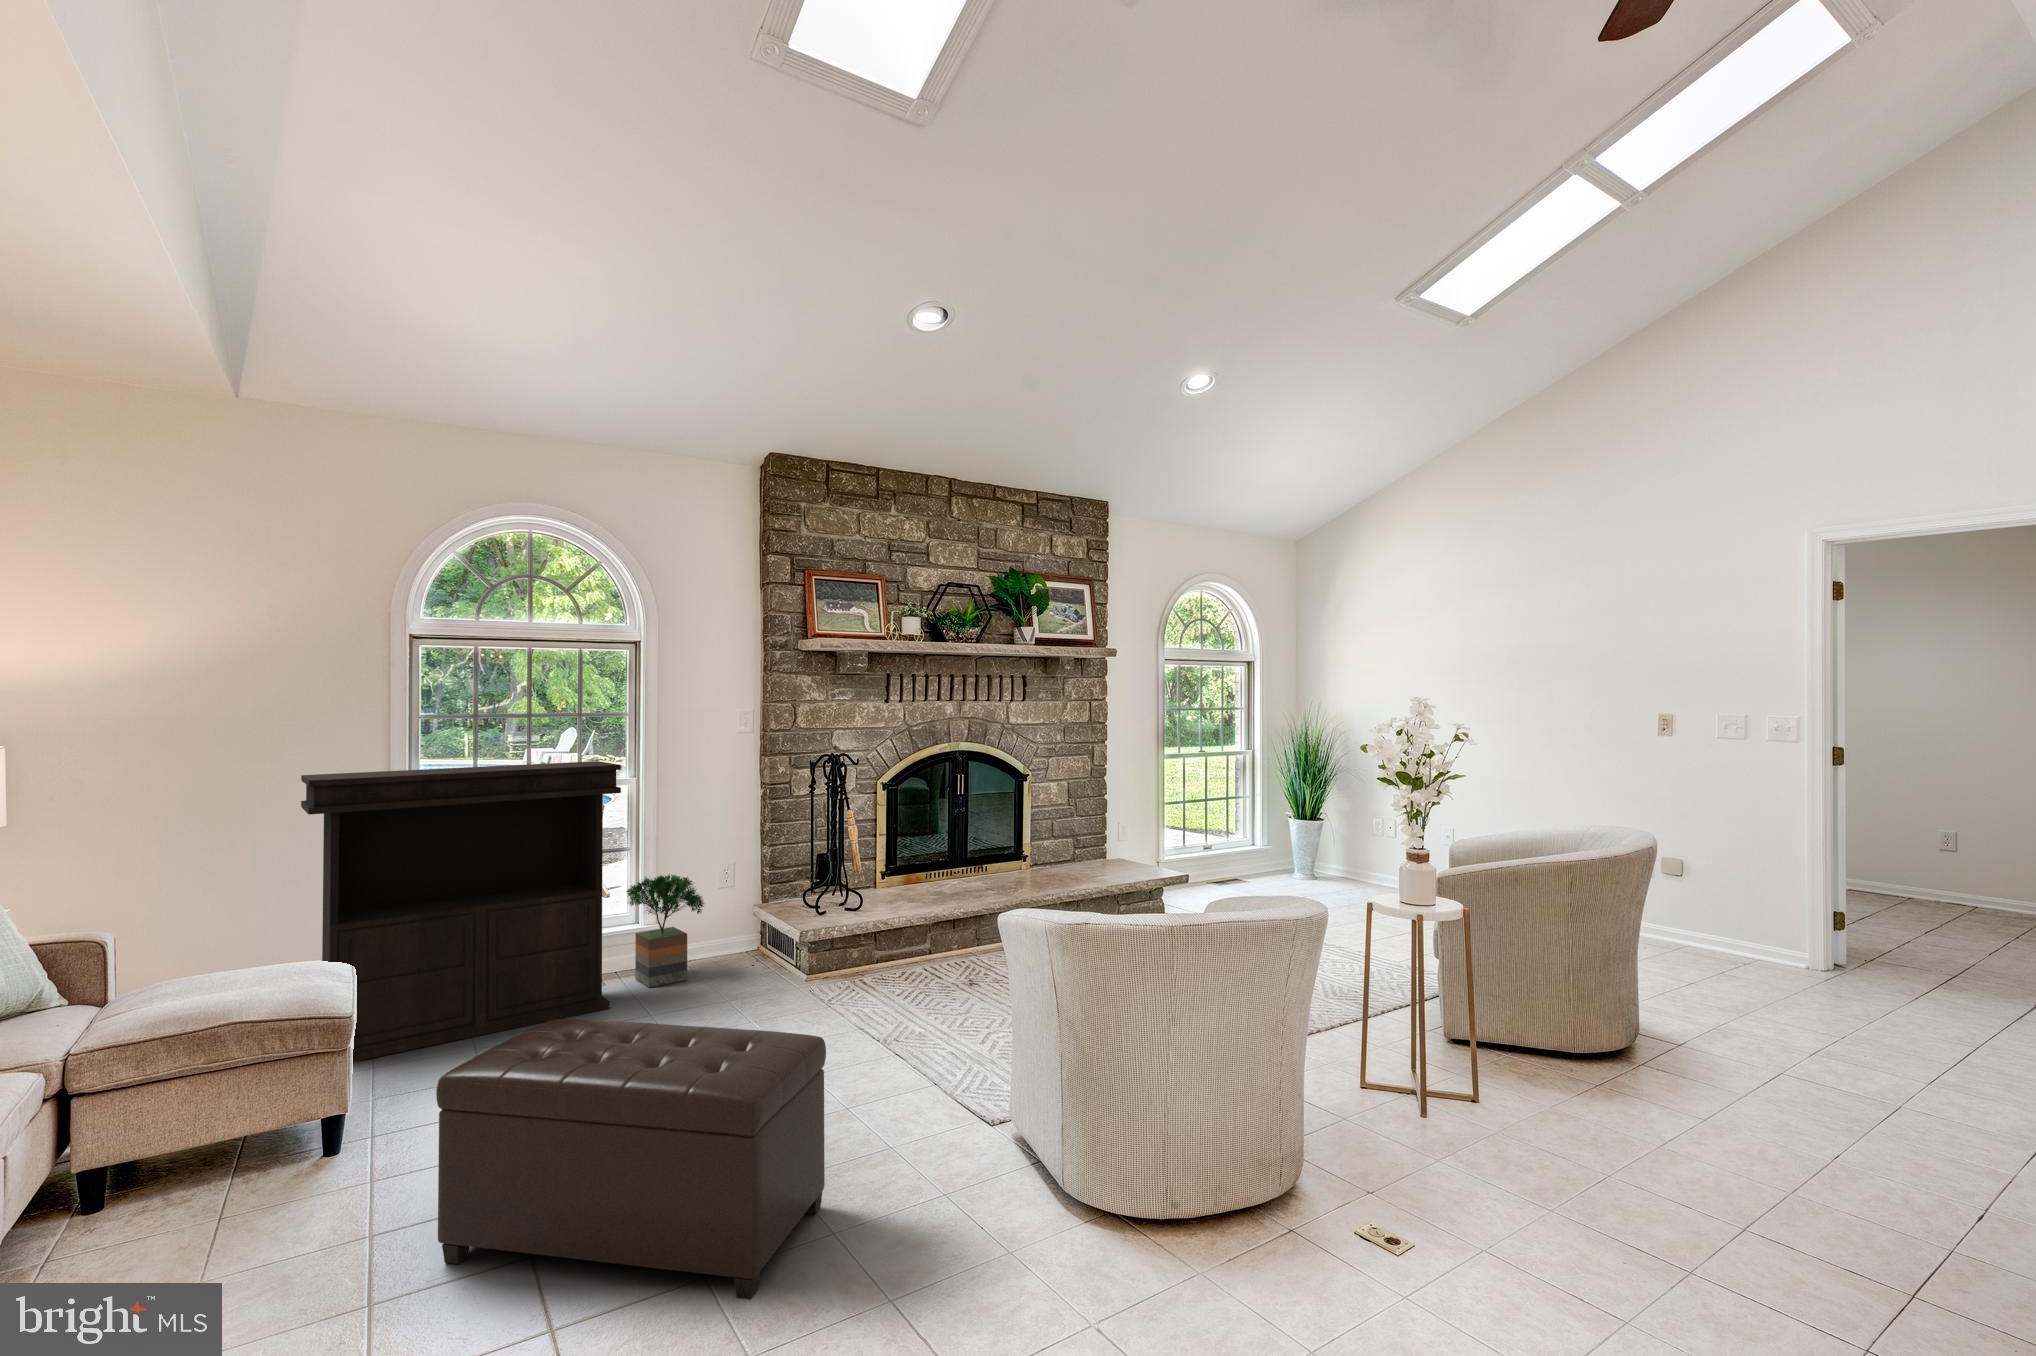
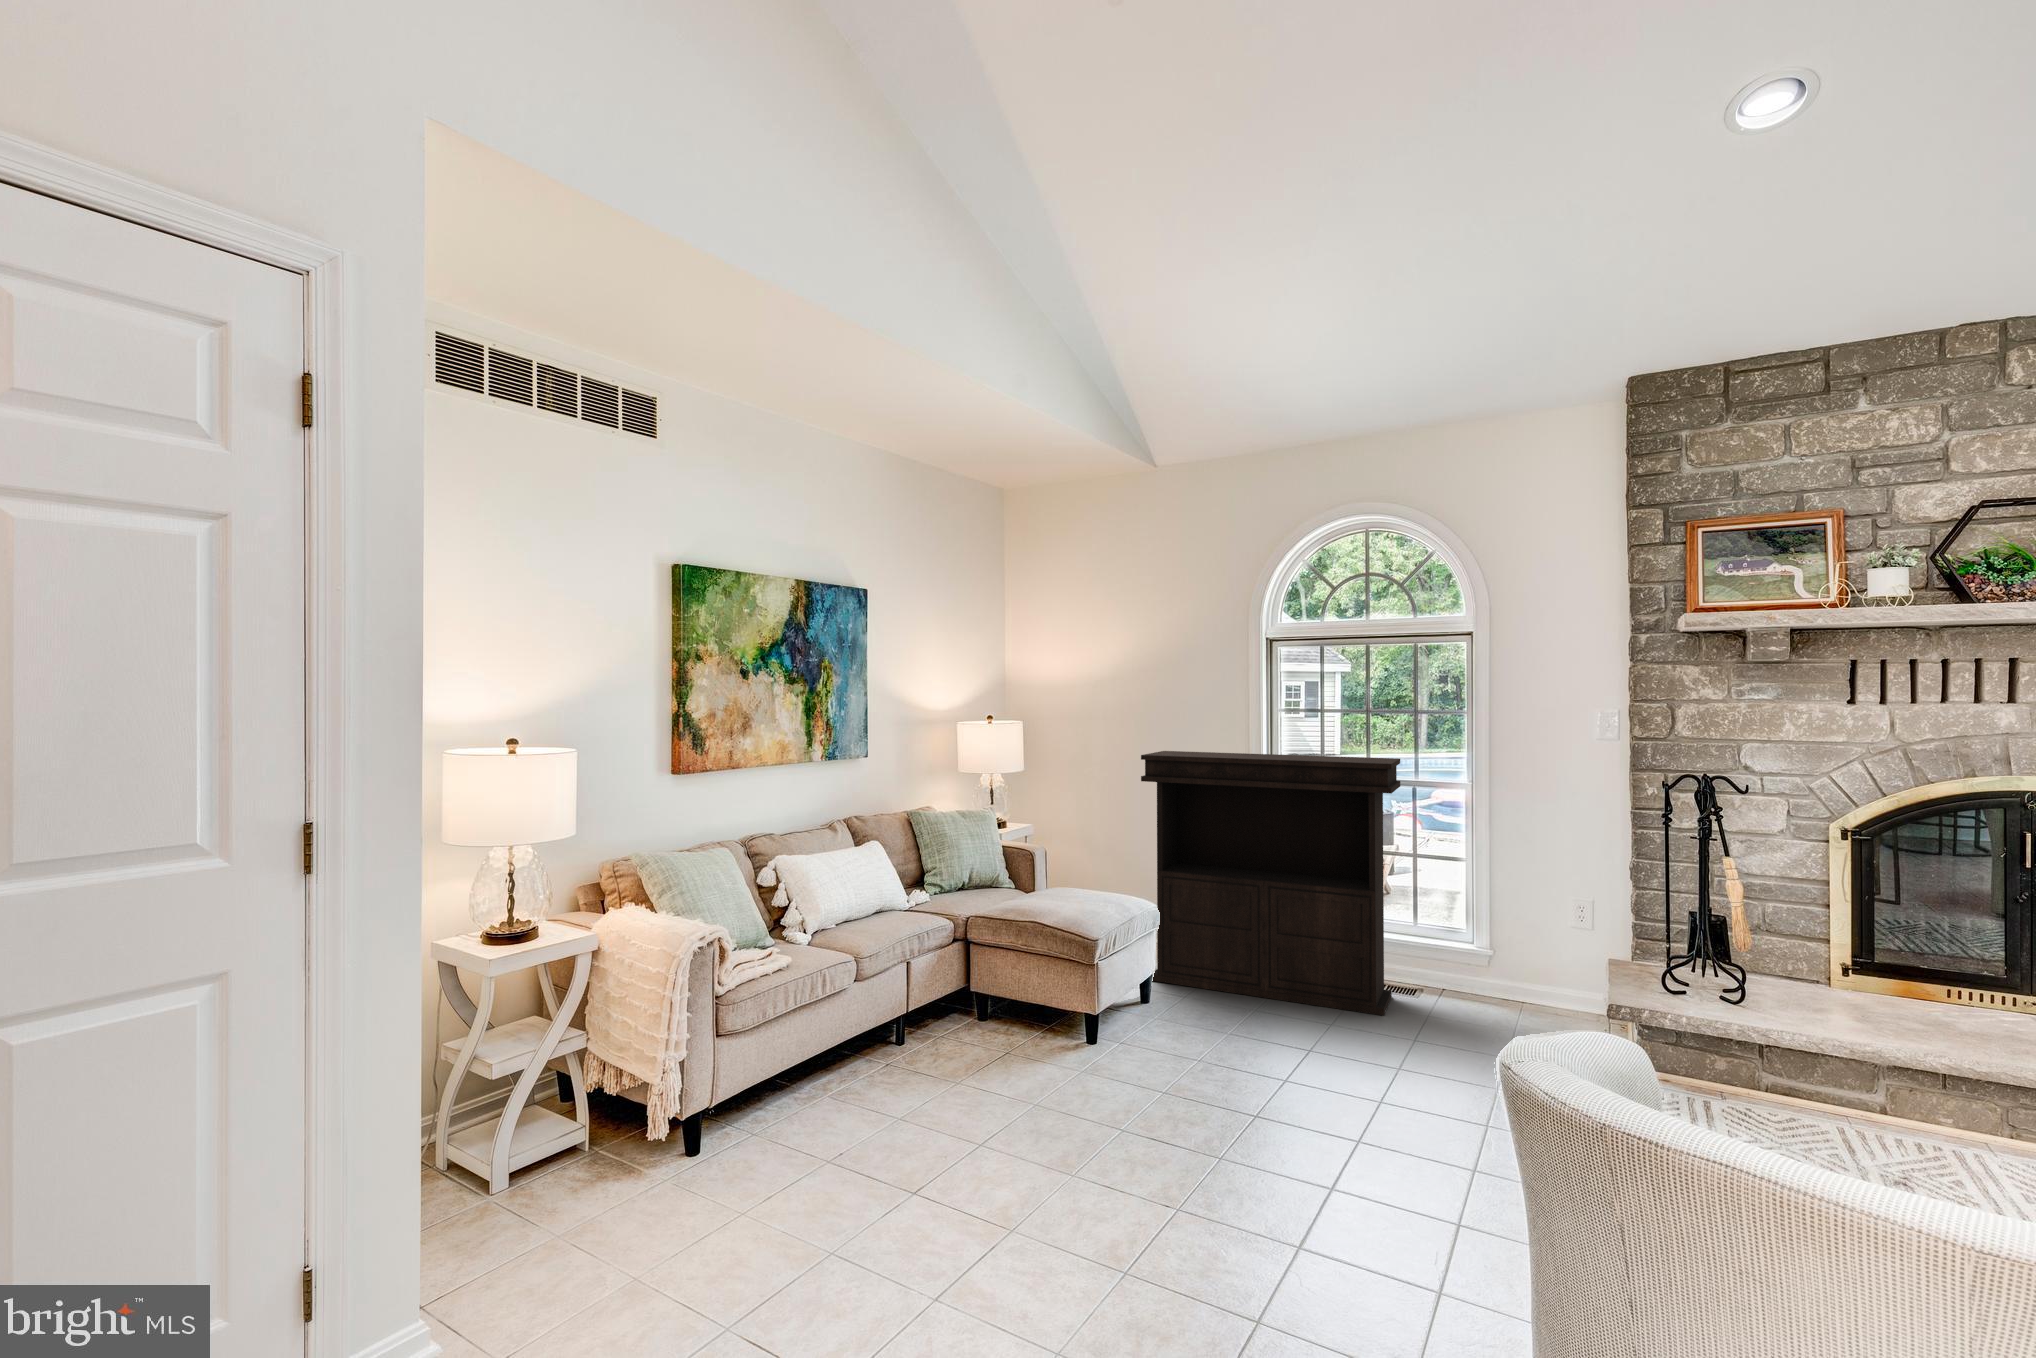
potted tree: present [626,875,704,987] -> none [1432,889,1521,1018]
ottoman: present [436,1019,826,1300] -> none [996,982,1231,1296]

